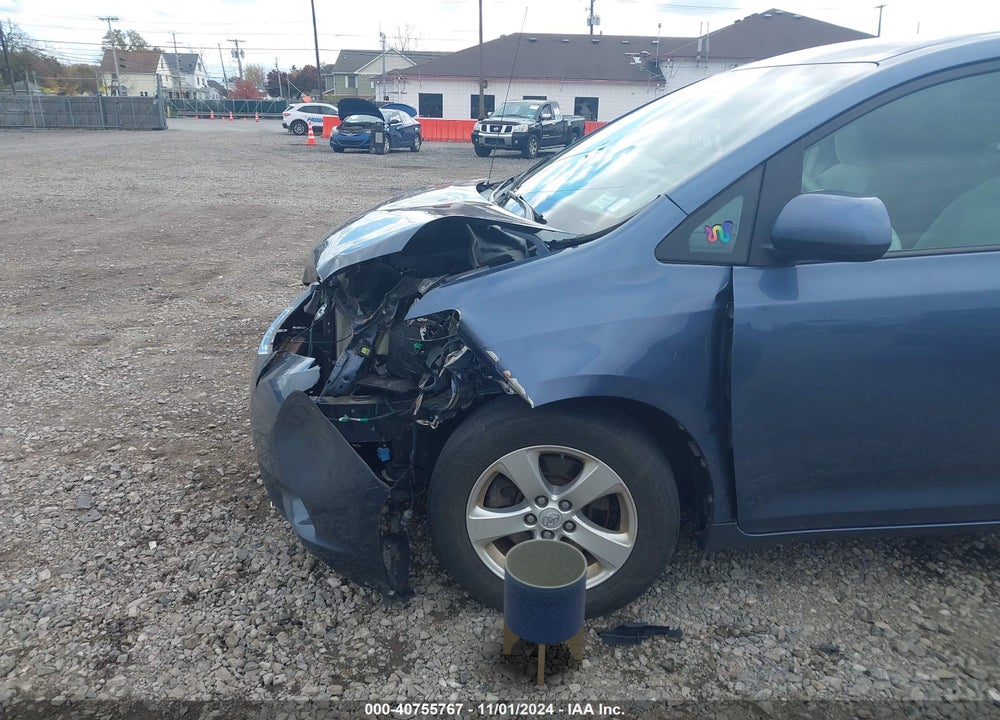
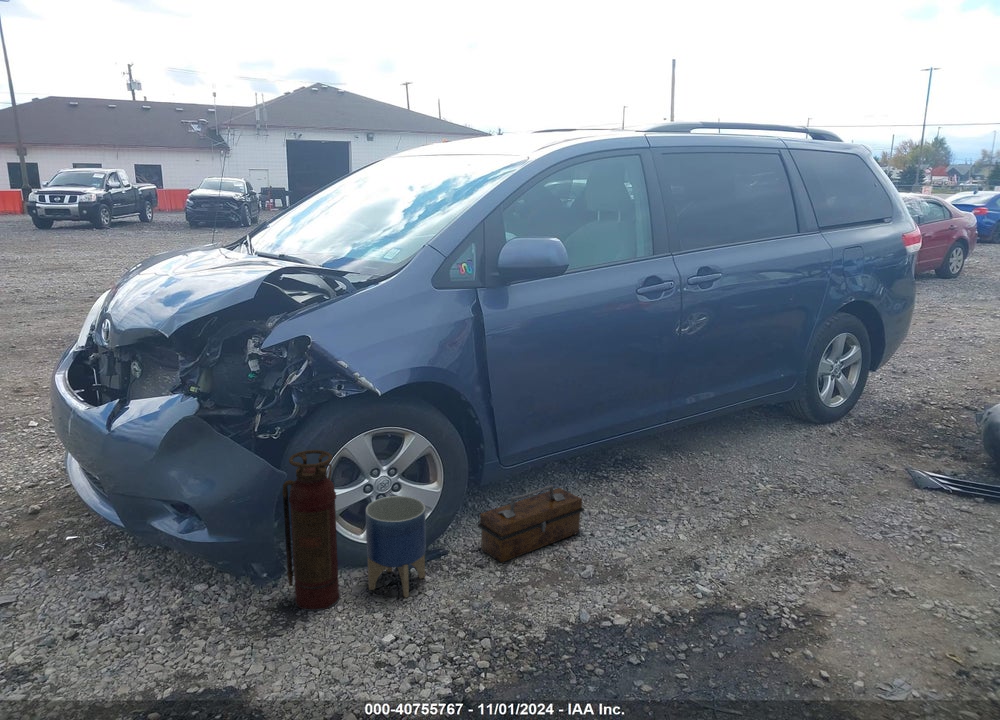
fire extinguisher: none [403,459,468,663] -> present [282,450,340,611]
toolbox: none [682,580,864,674] -> present [477,485,584,562]

